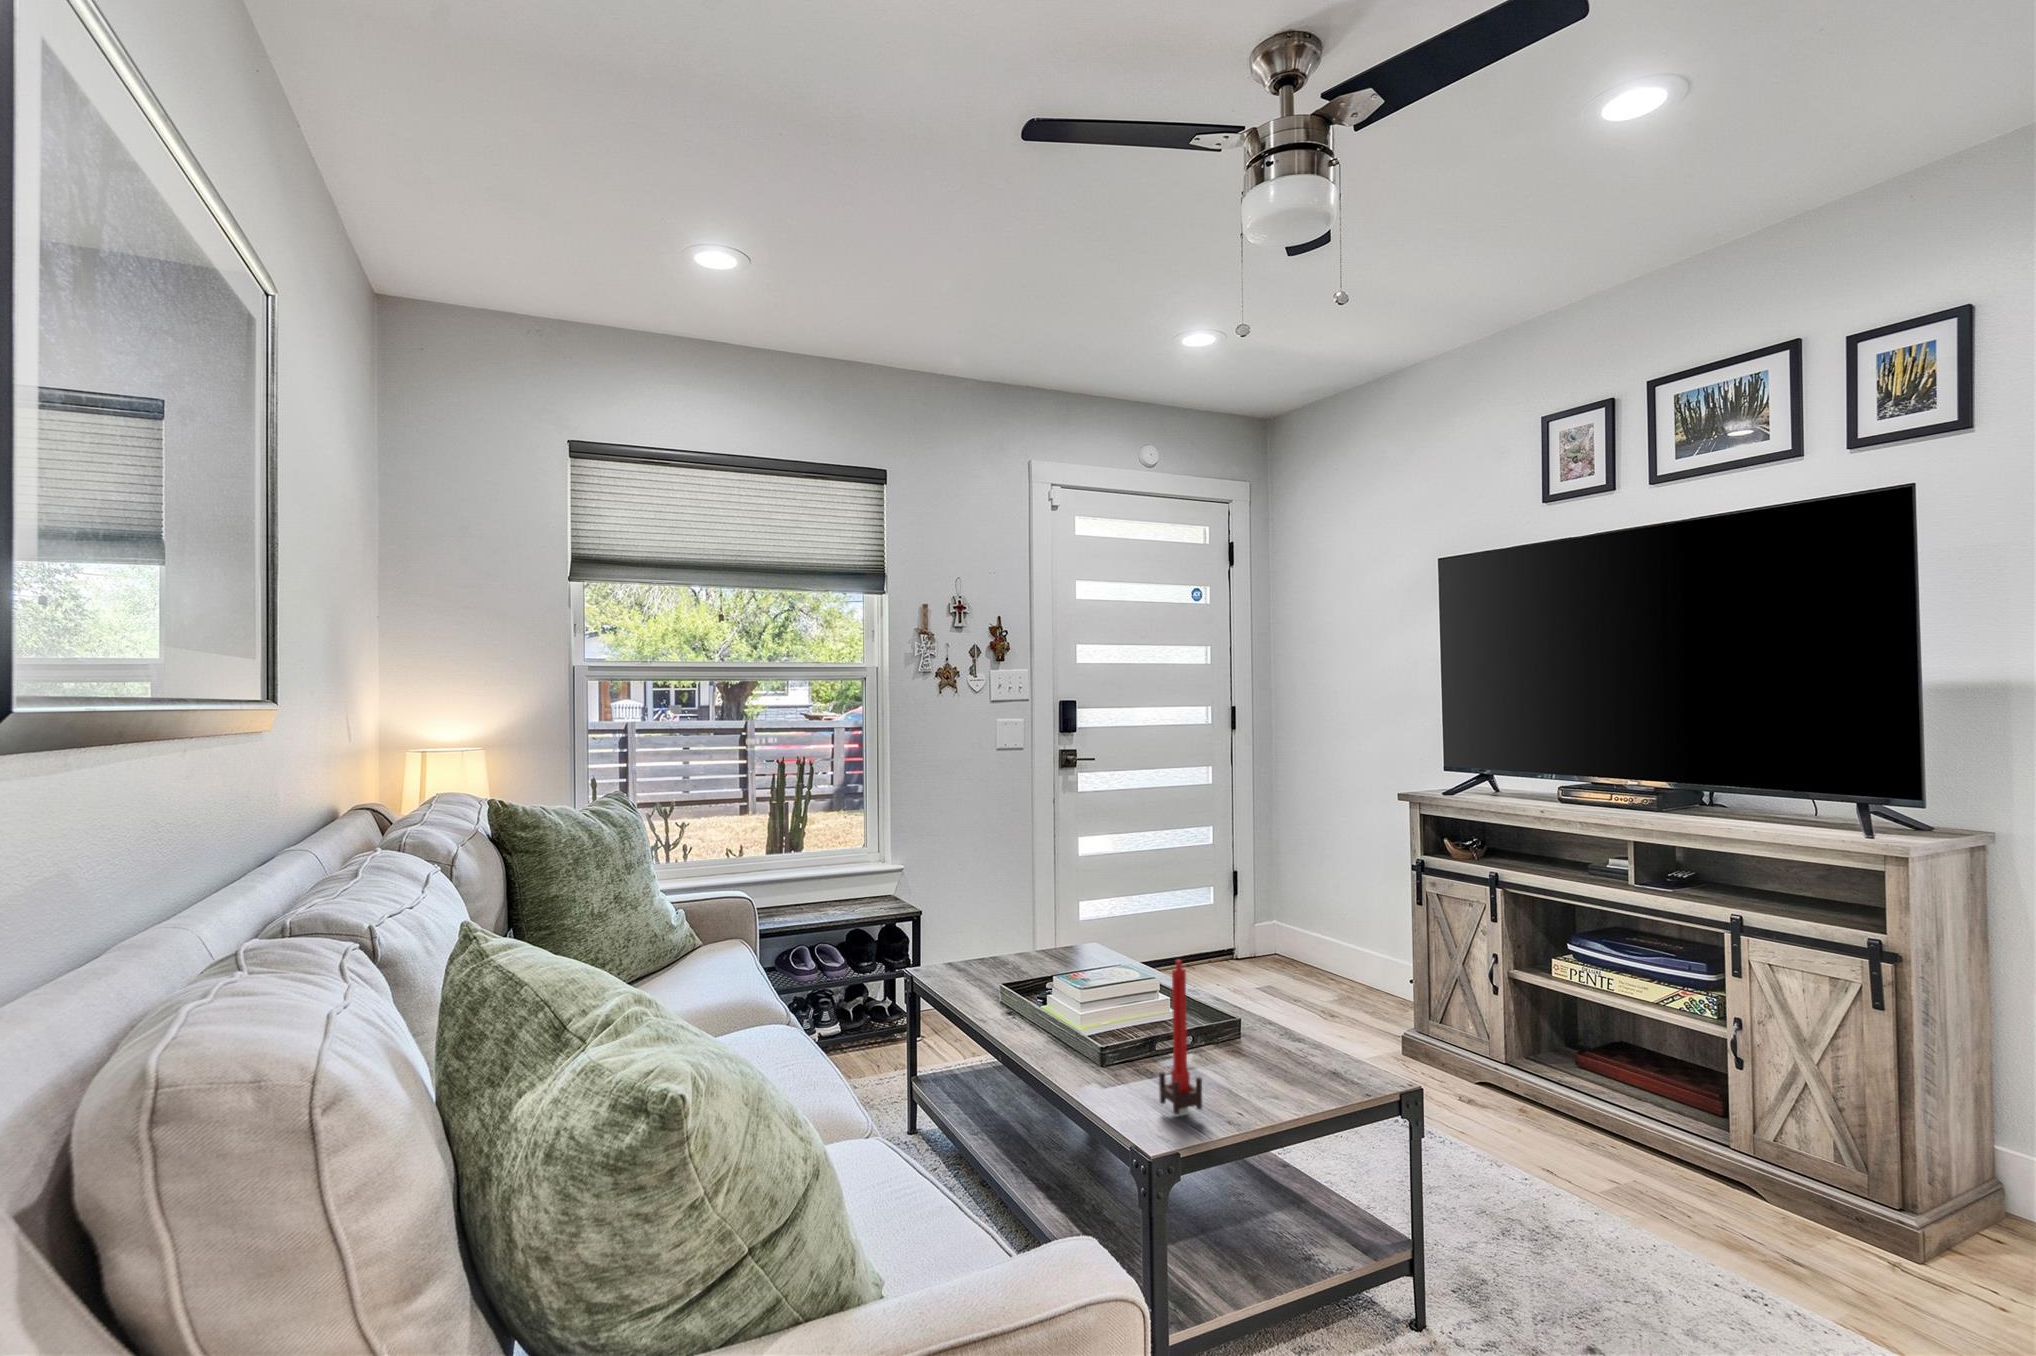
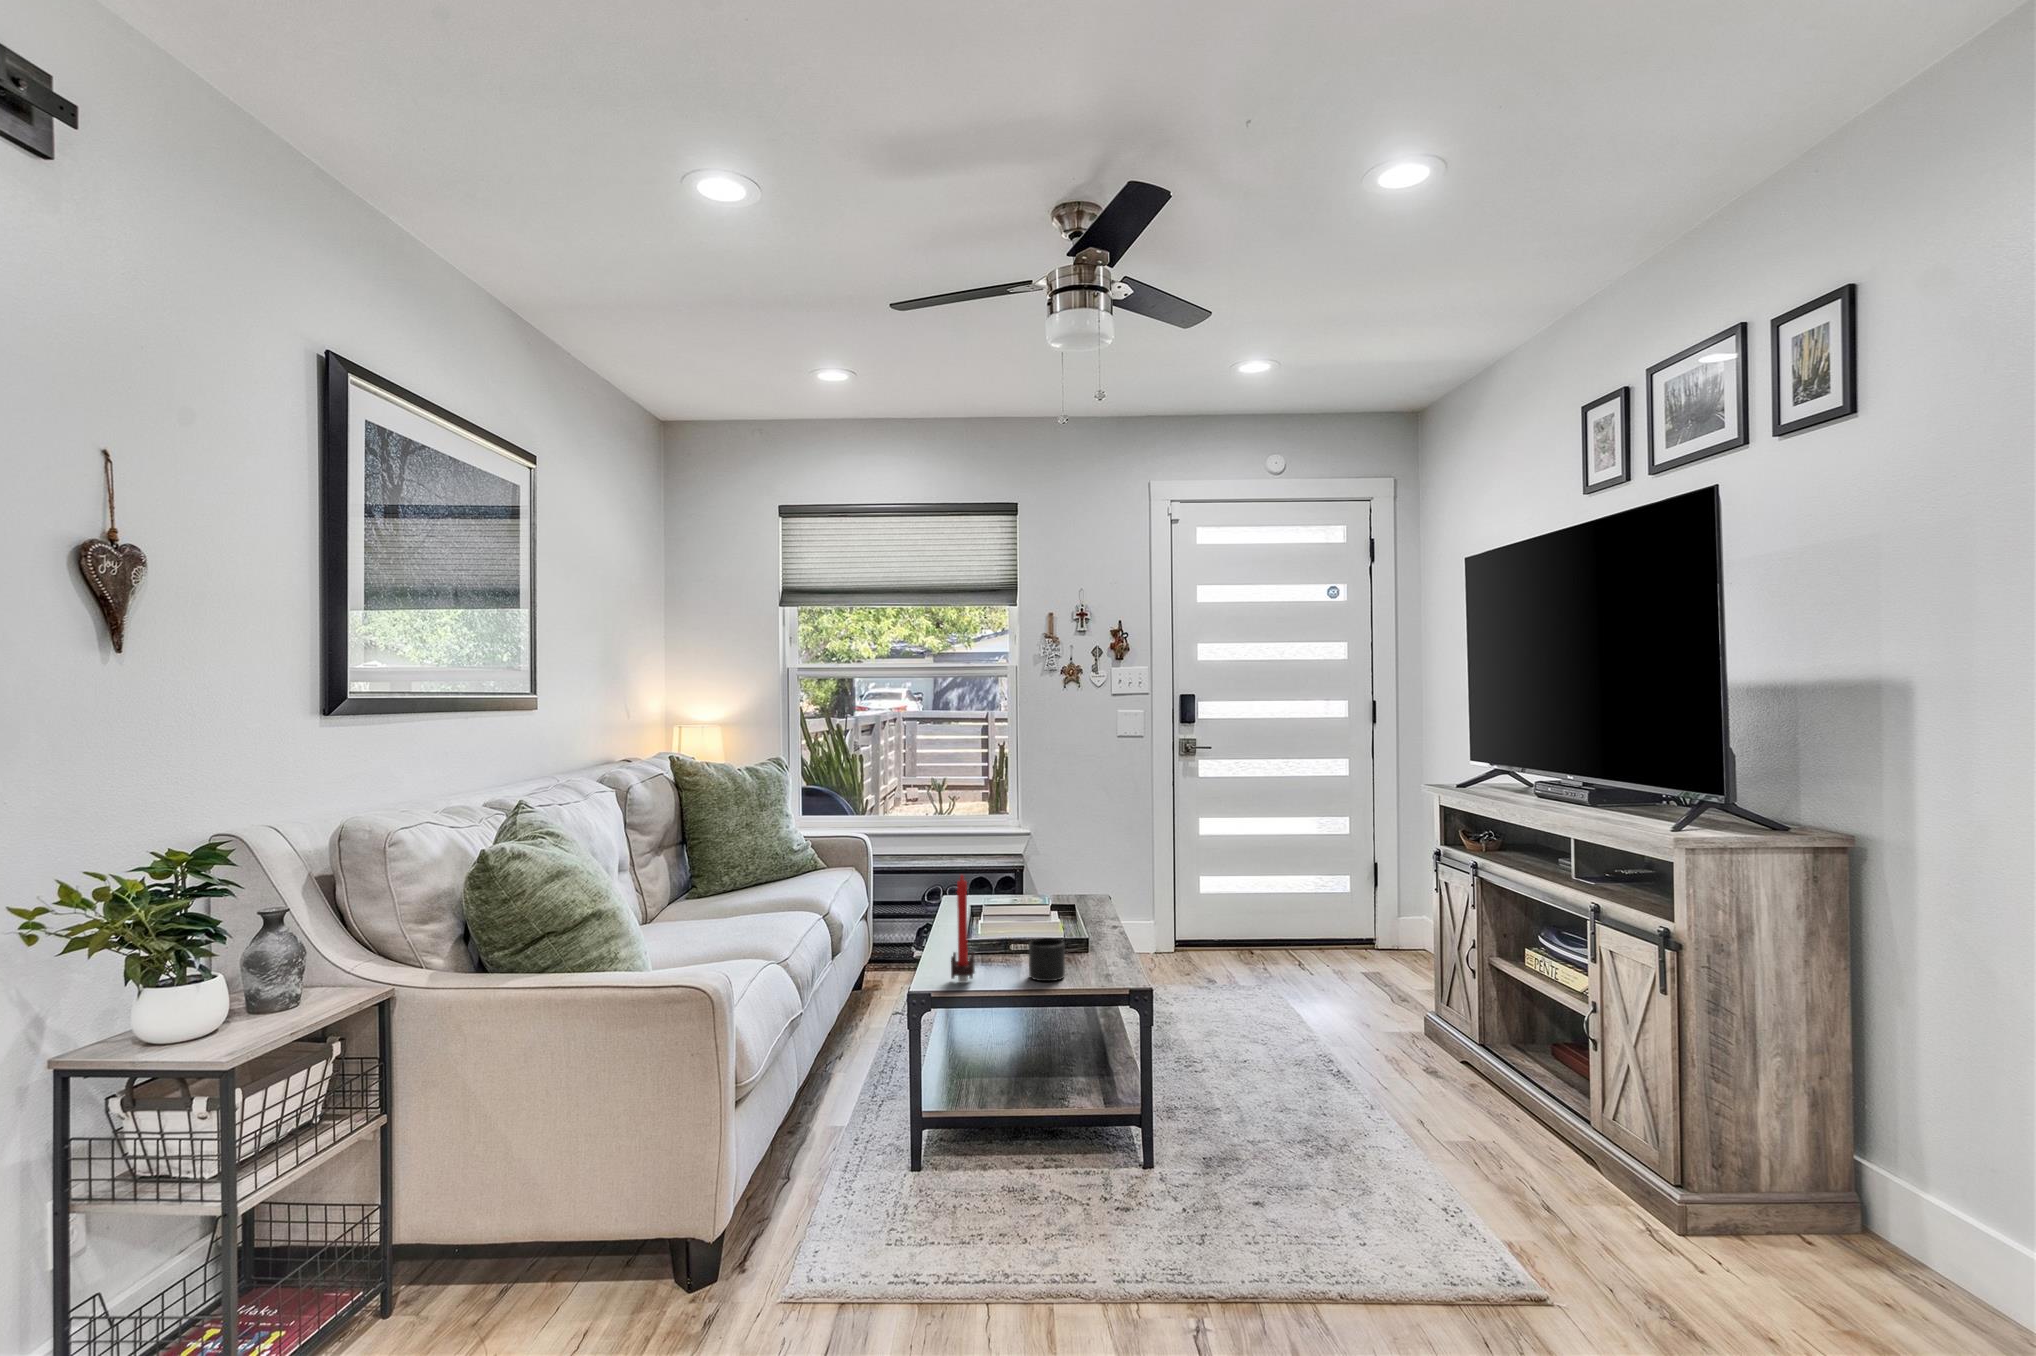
mug: none [1241,1031,1292,1095] -> present [1029,939,1065,981]

